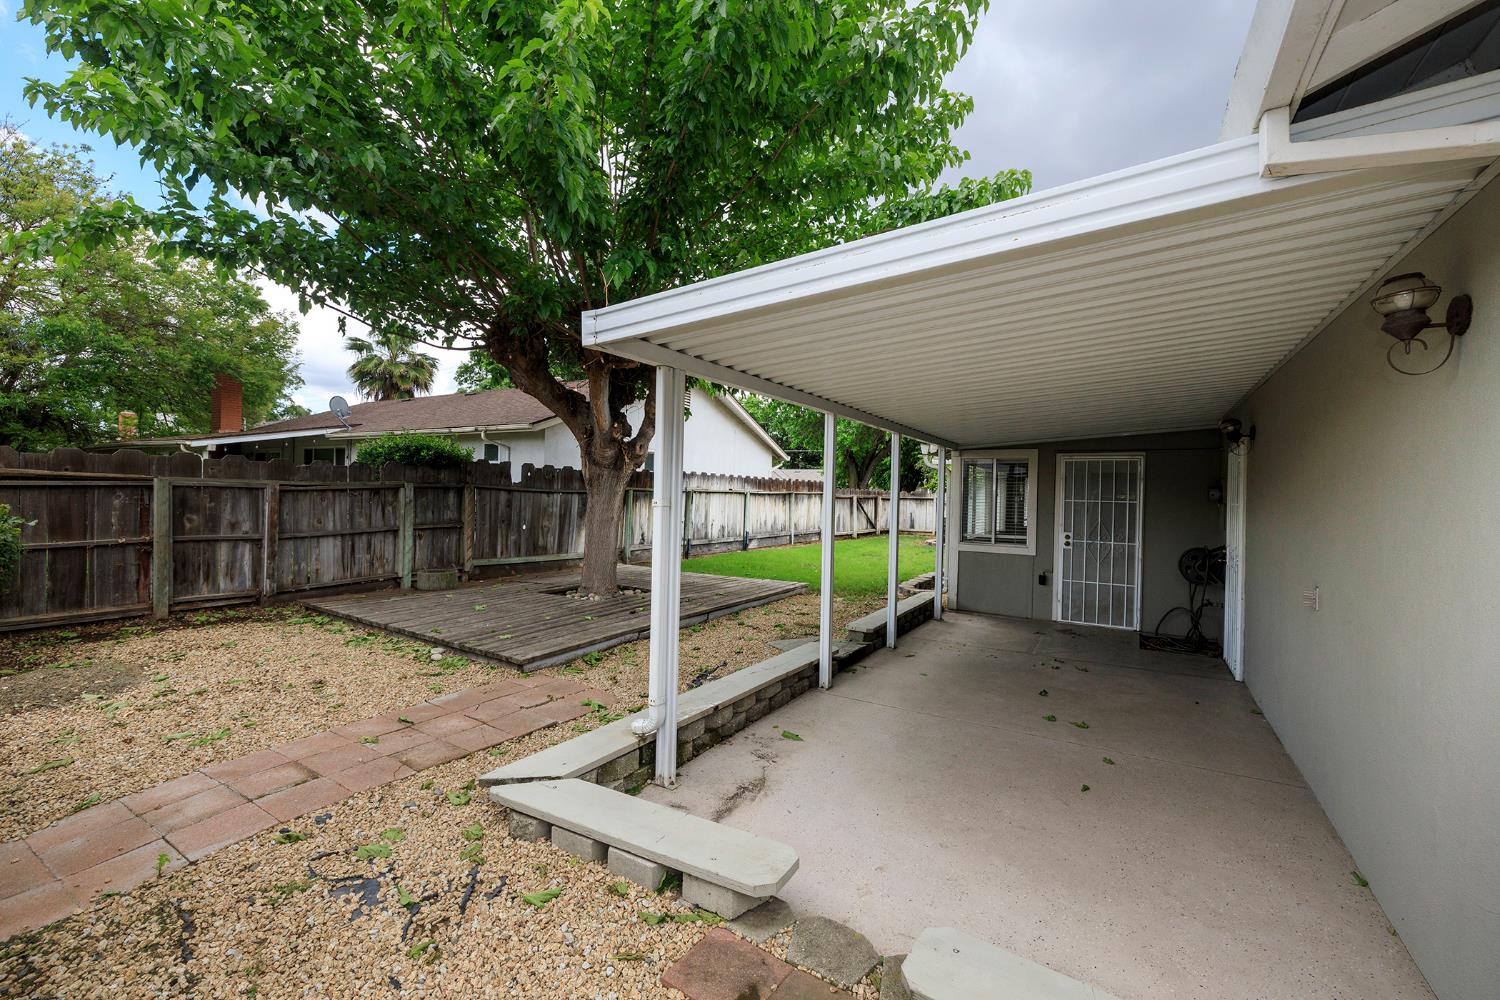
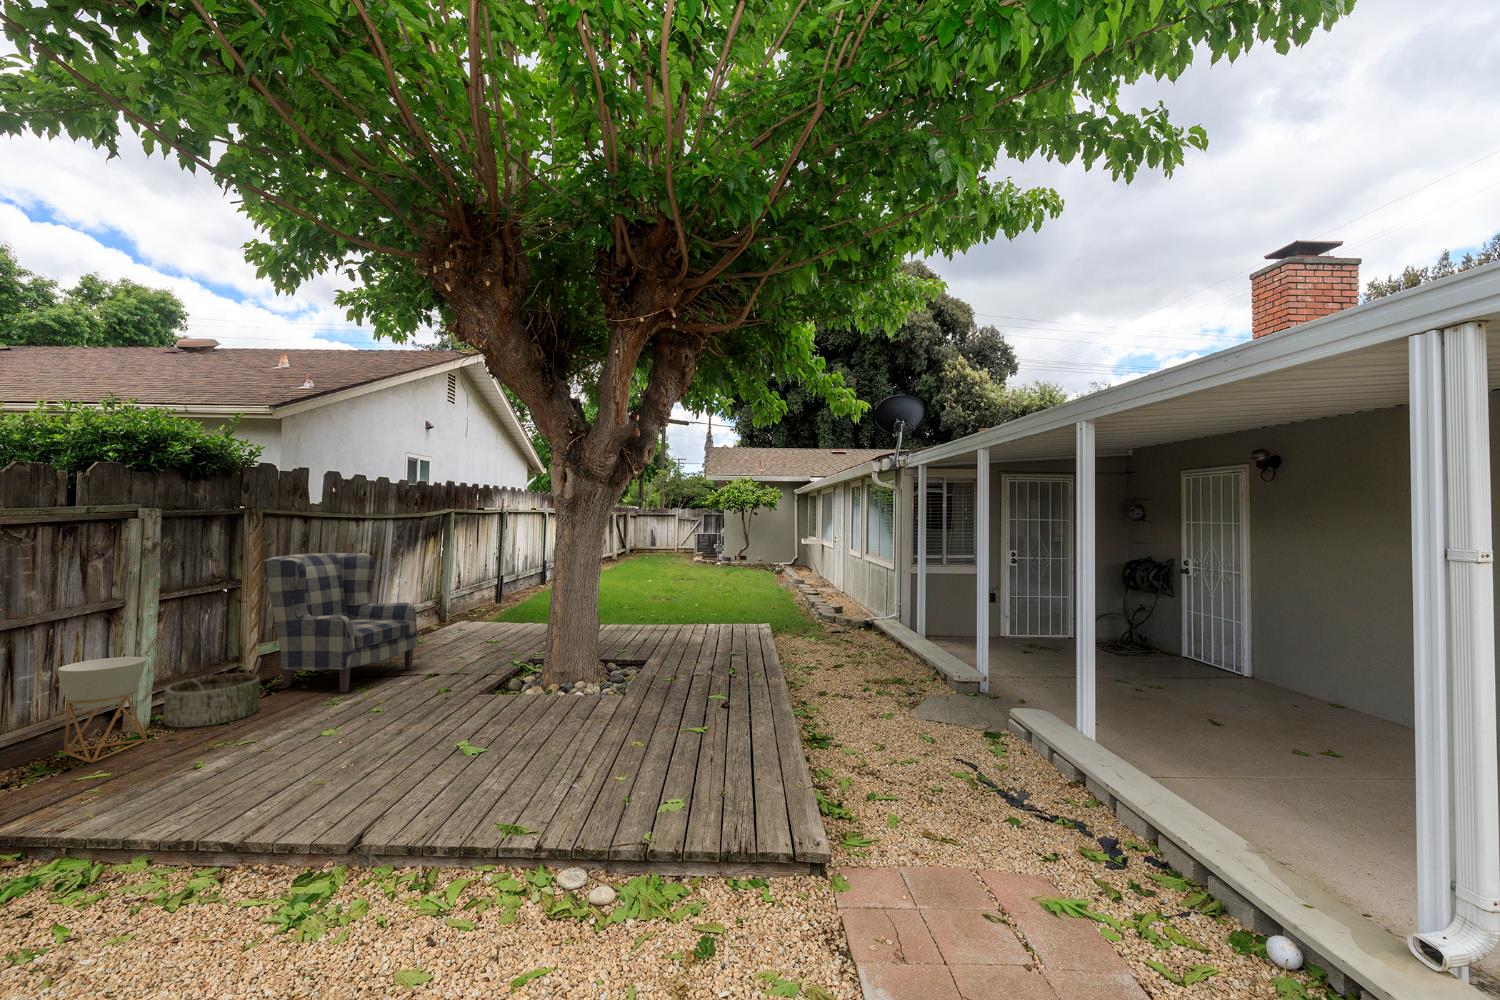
chair: none [475,511,552,587] -> present [264,553,417,693]
planter: none [368,552,402,595] -> present [58,657,147,763]

